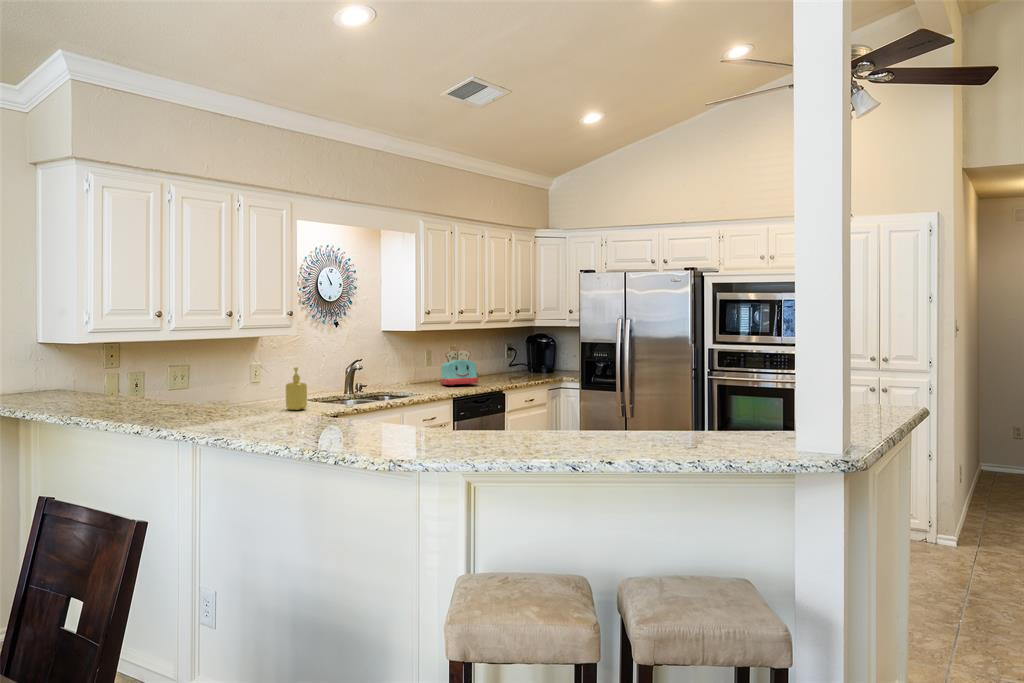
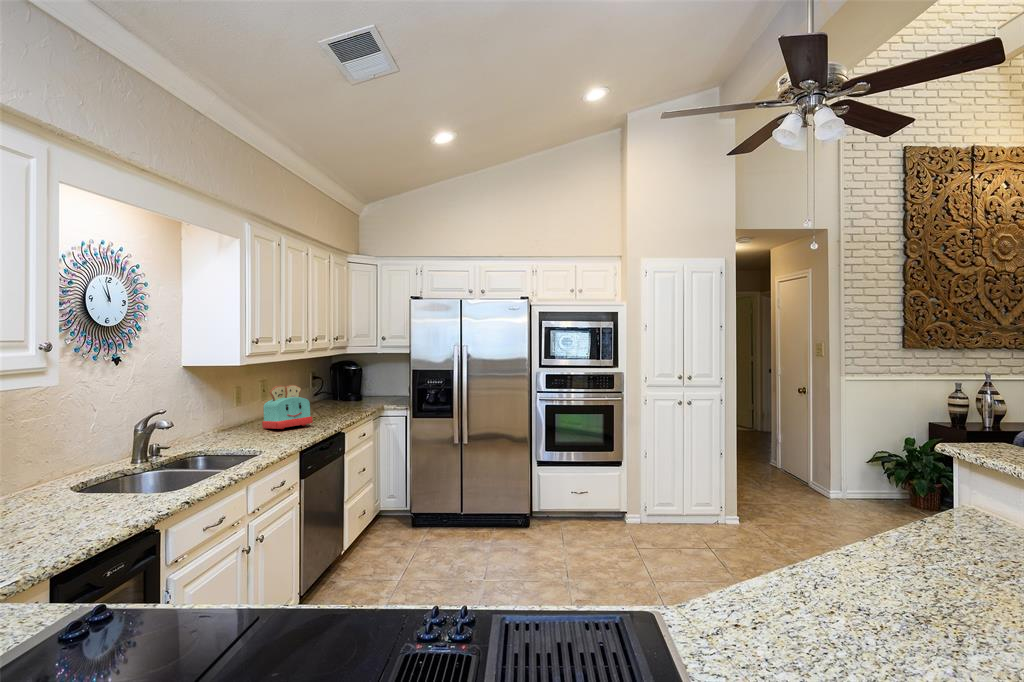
soap dispenser: present [286,367,307,410] -> none [38,440,86,518]

